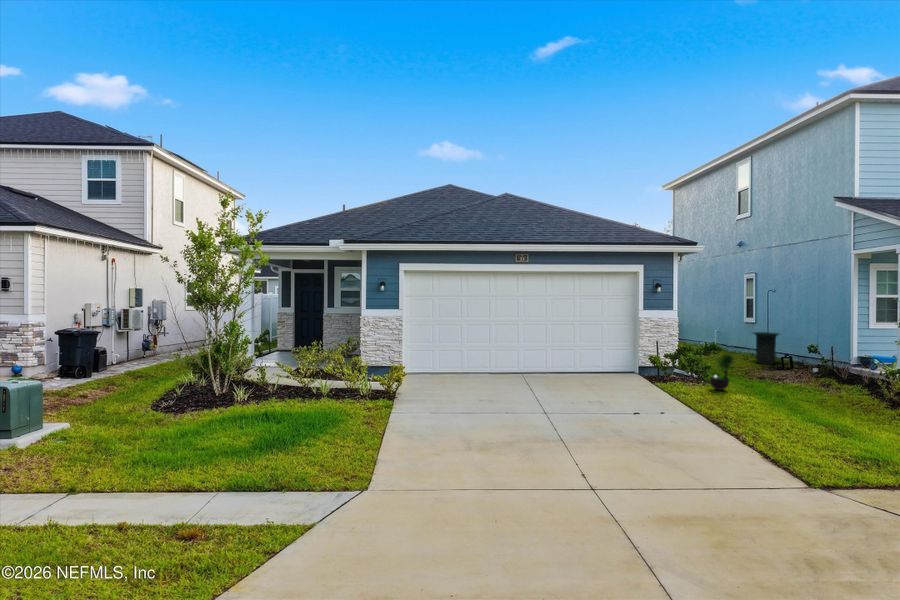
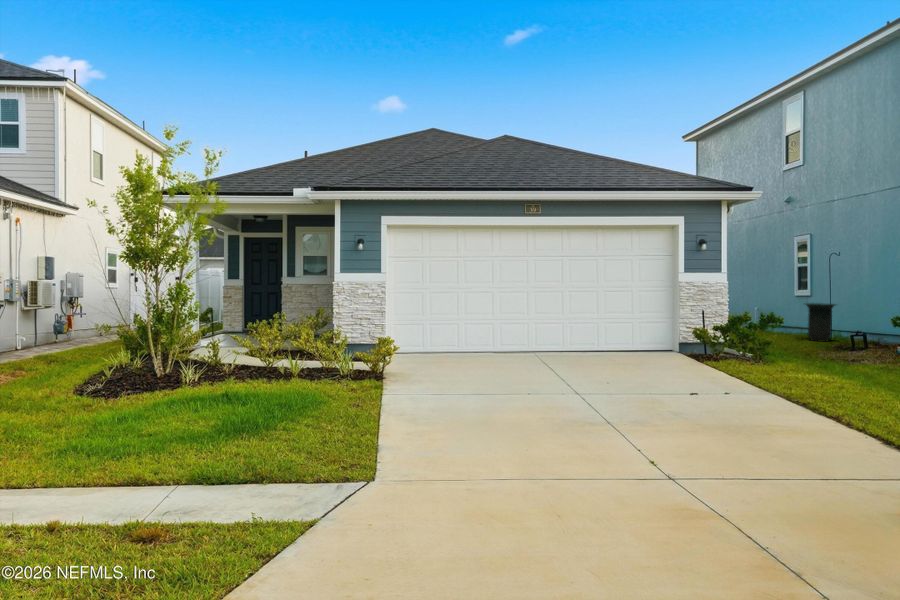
potted tree: present [710,354,735,390] -> none [768,318,800,366]

